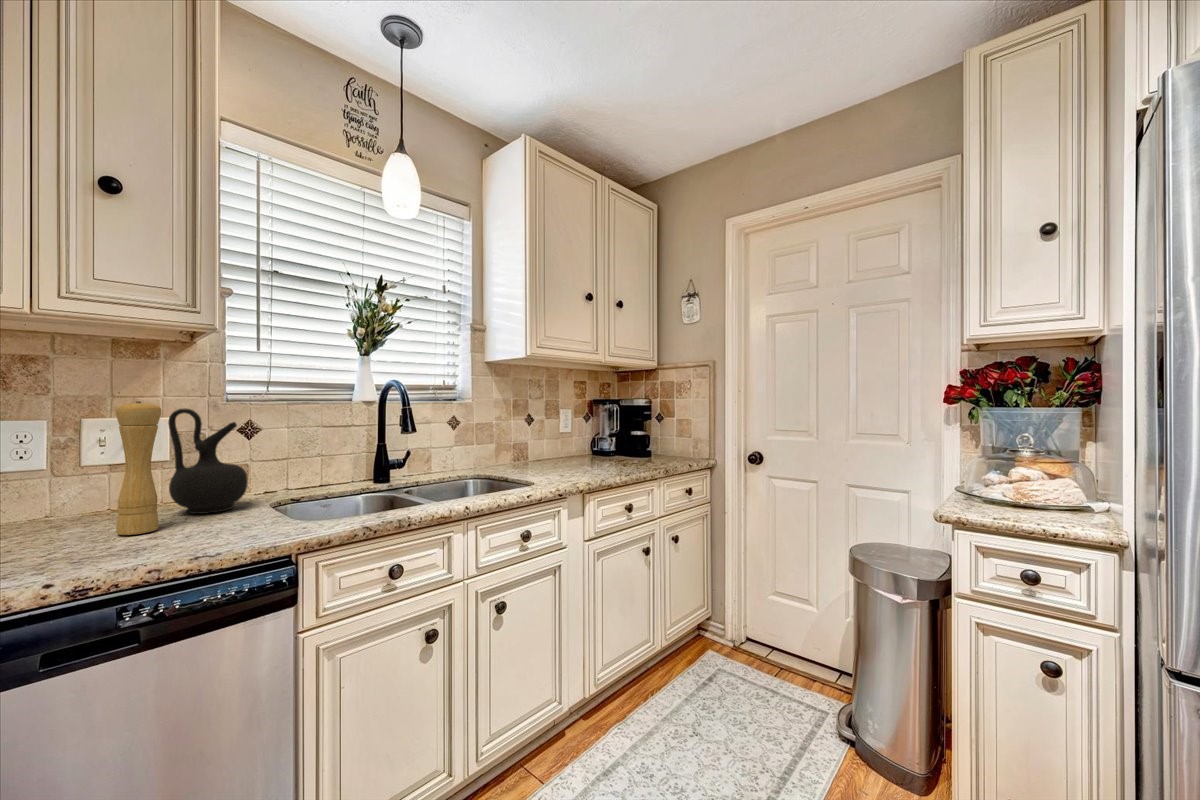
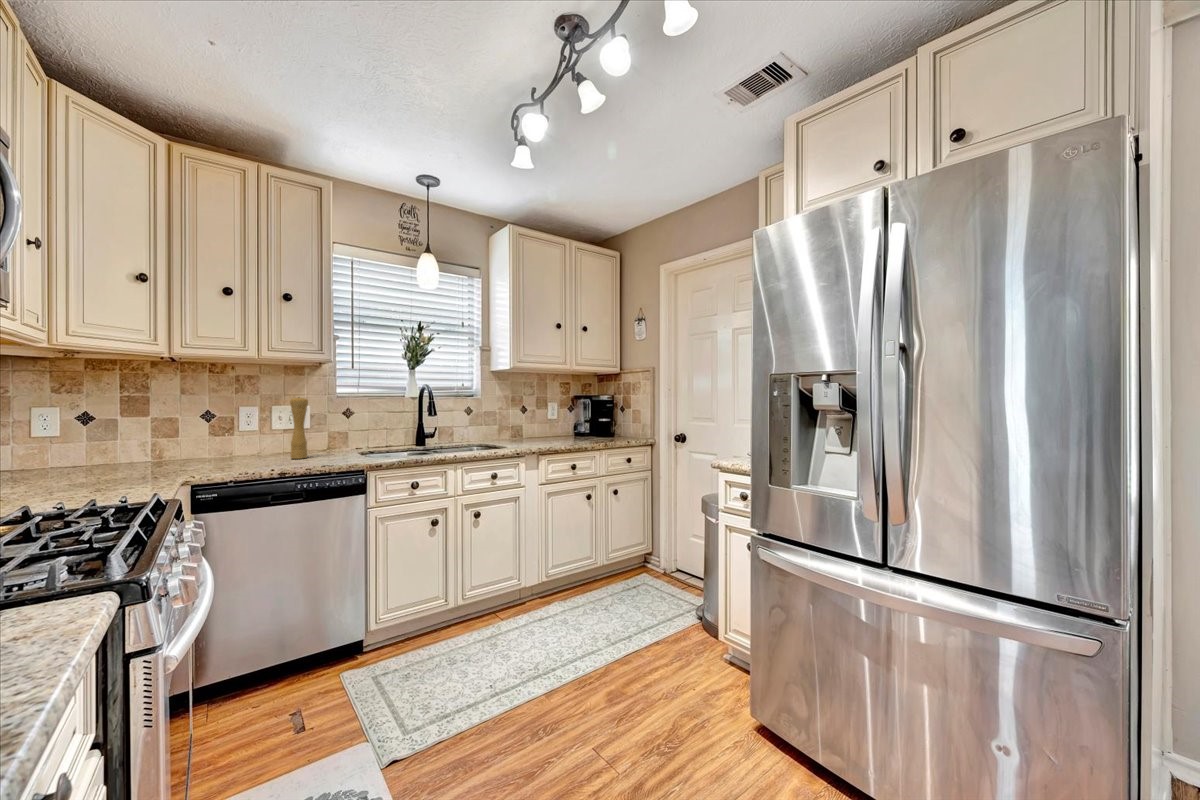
ceramic jug: present [168,408,248,514] -> none [310,401,347,454]

